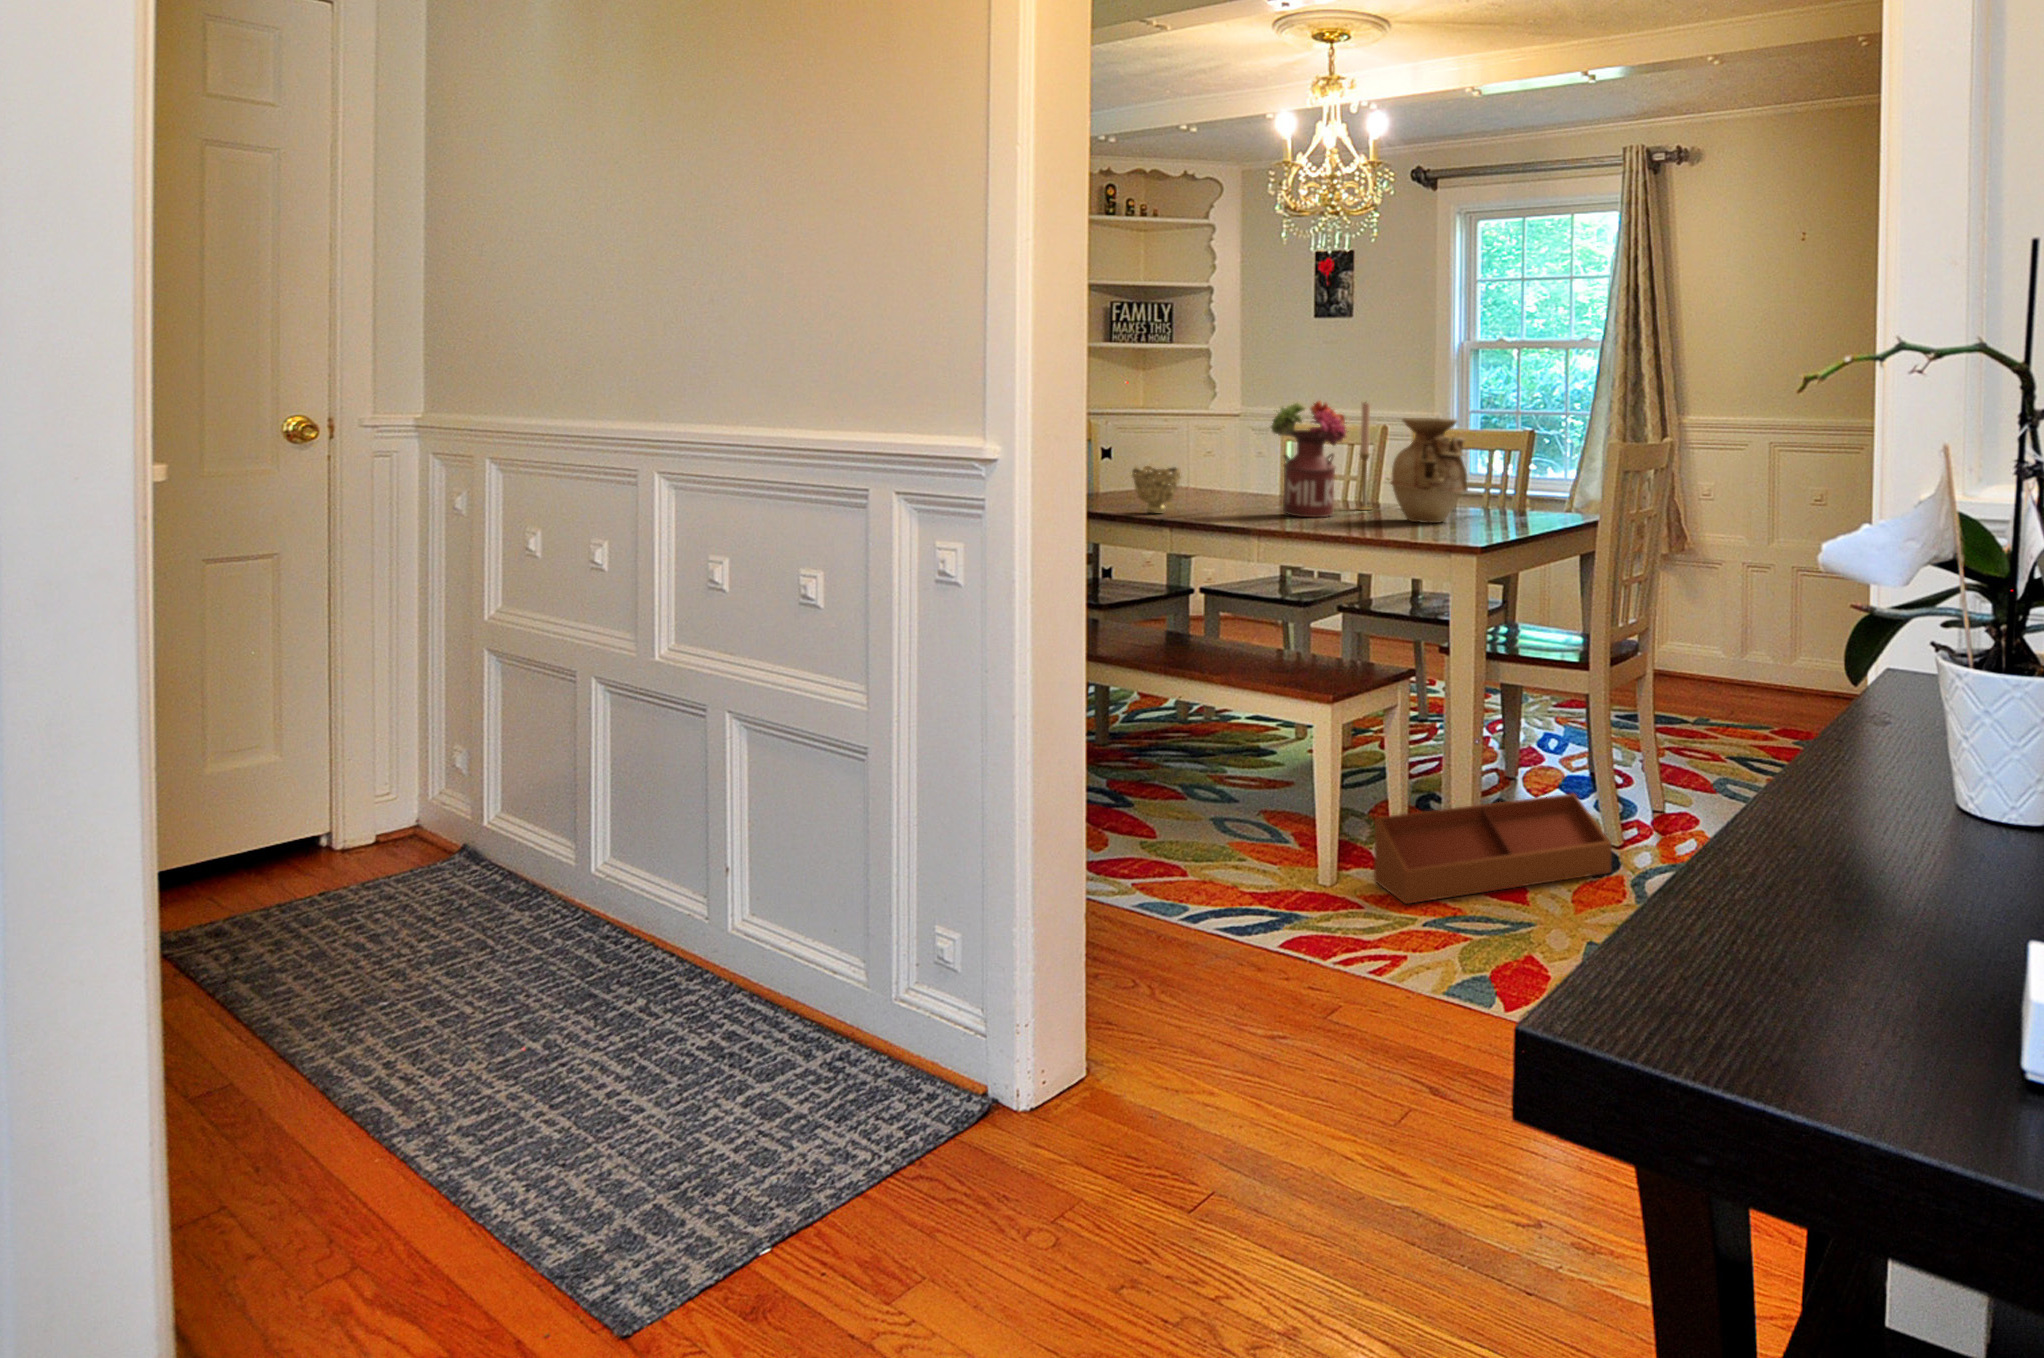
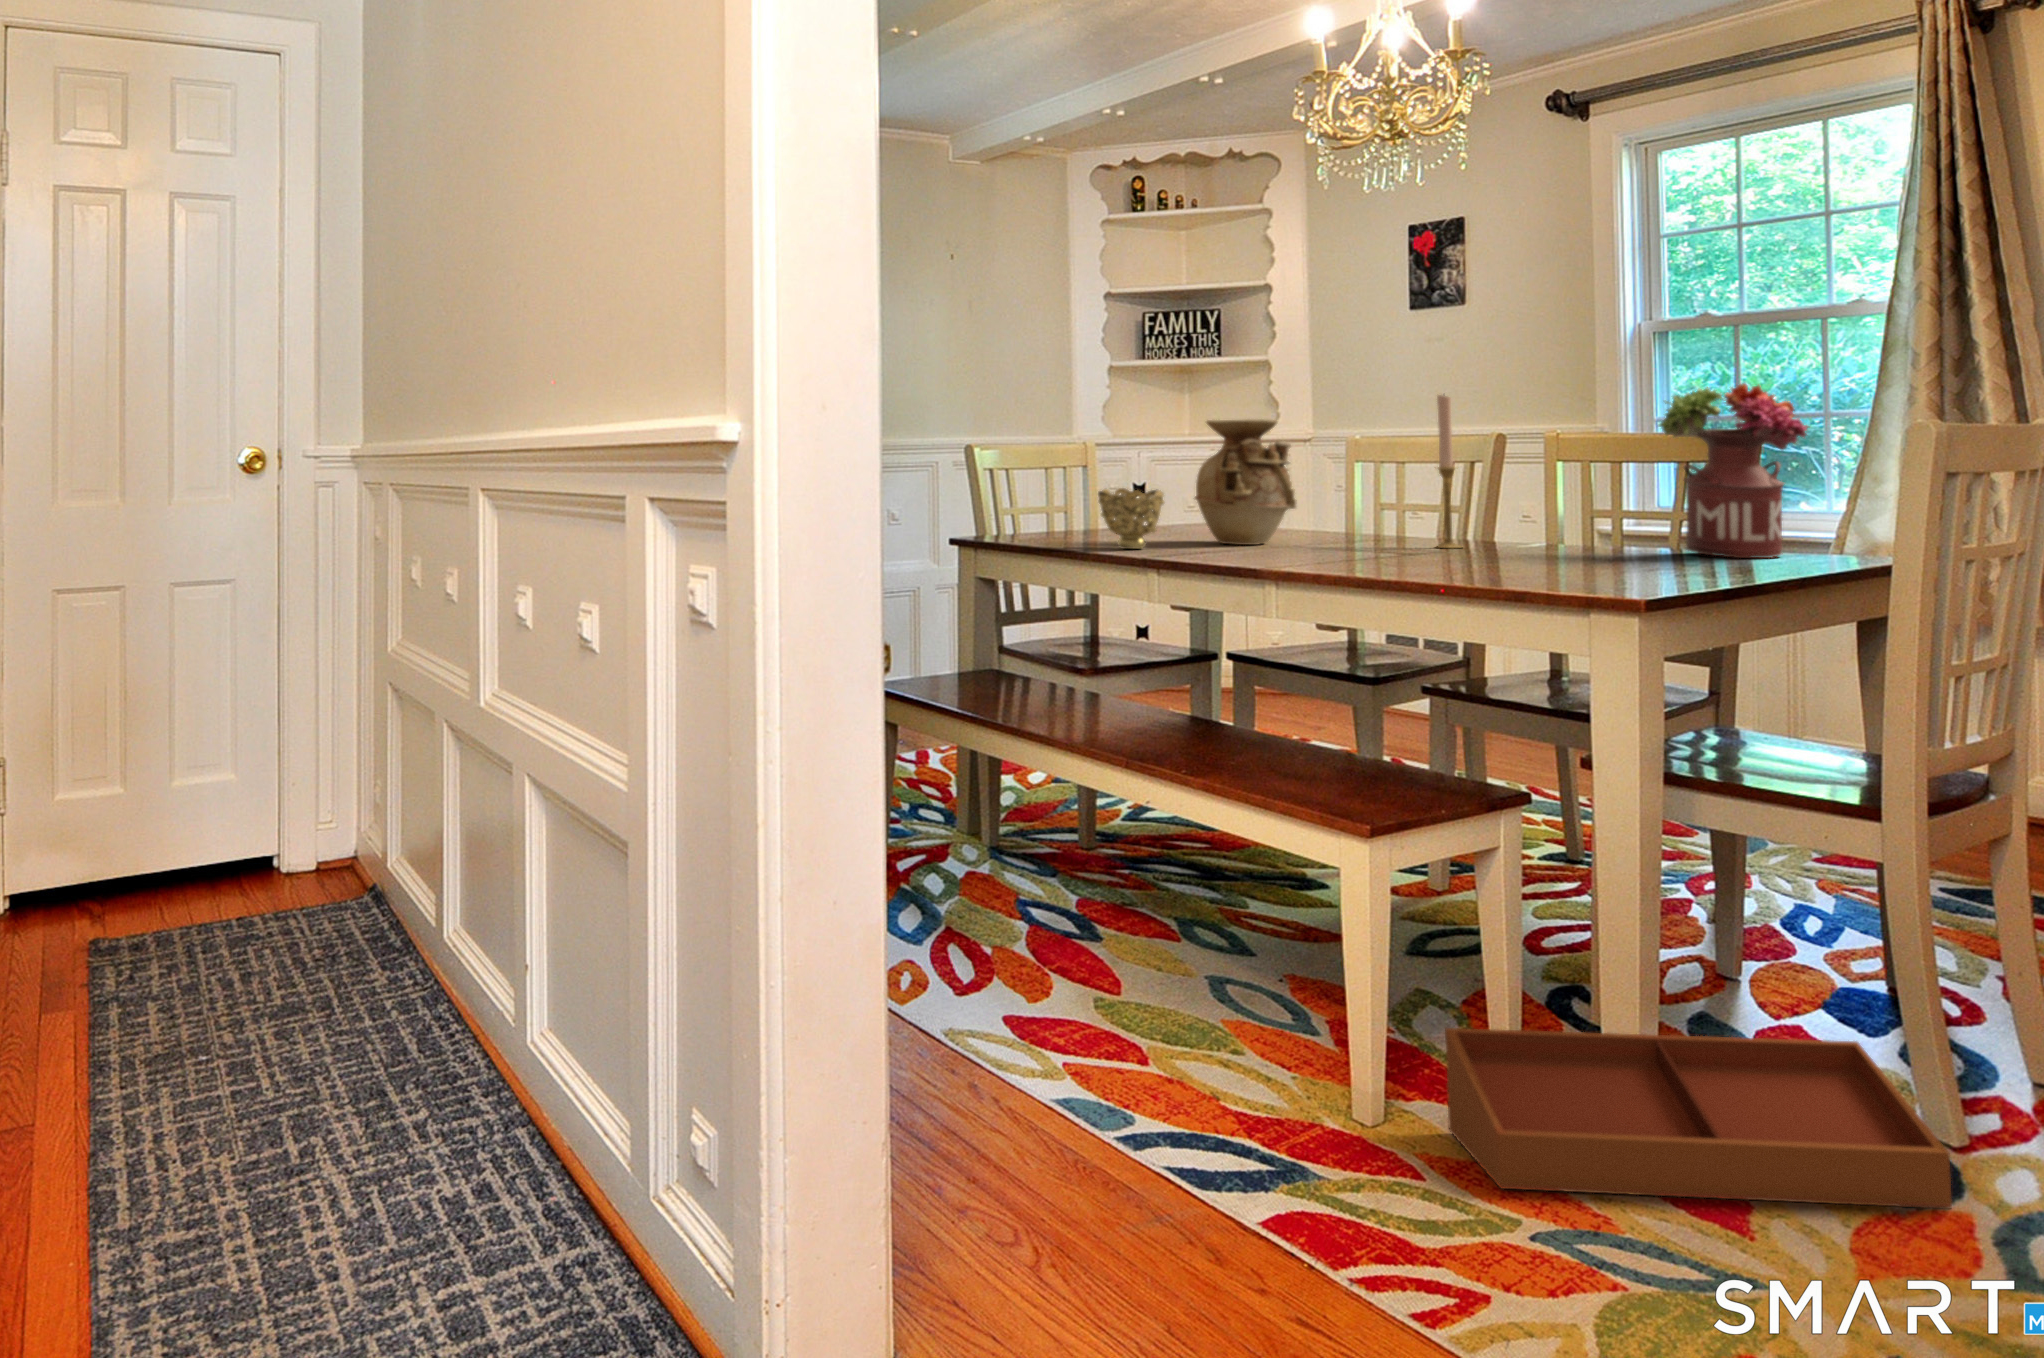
flower arrangement: present [1271,401,1347,517] -> present [1658,383,1808,558]
vase: present [1390,418,1468,523] -> present [1195,419,1297,545]

